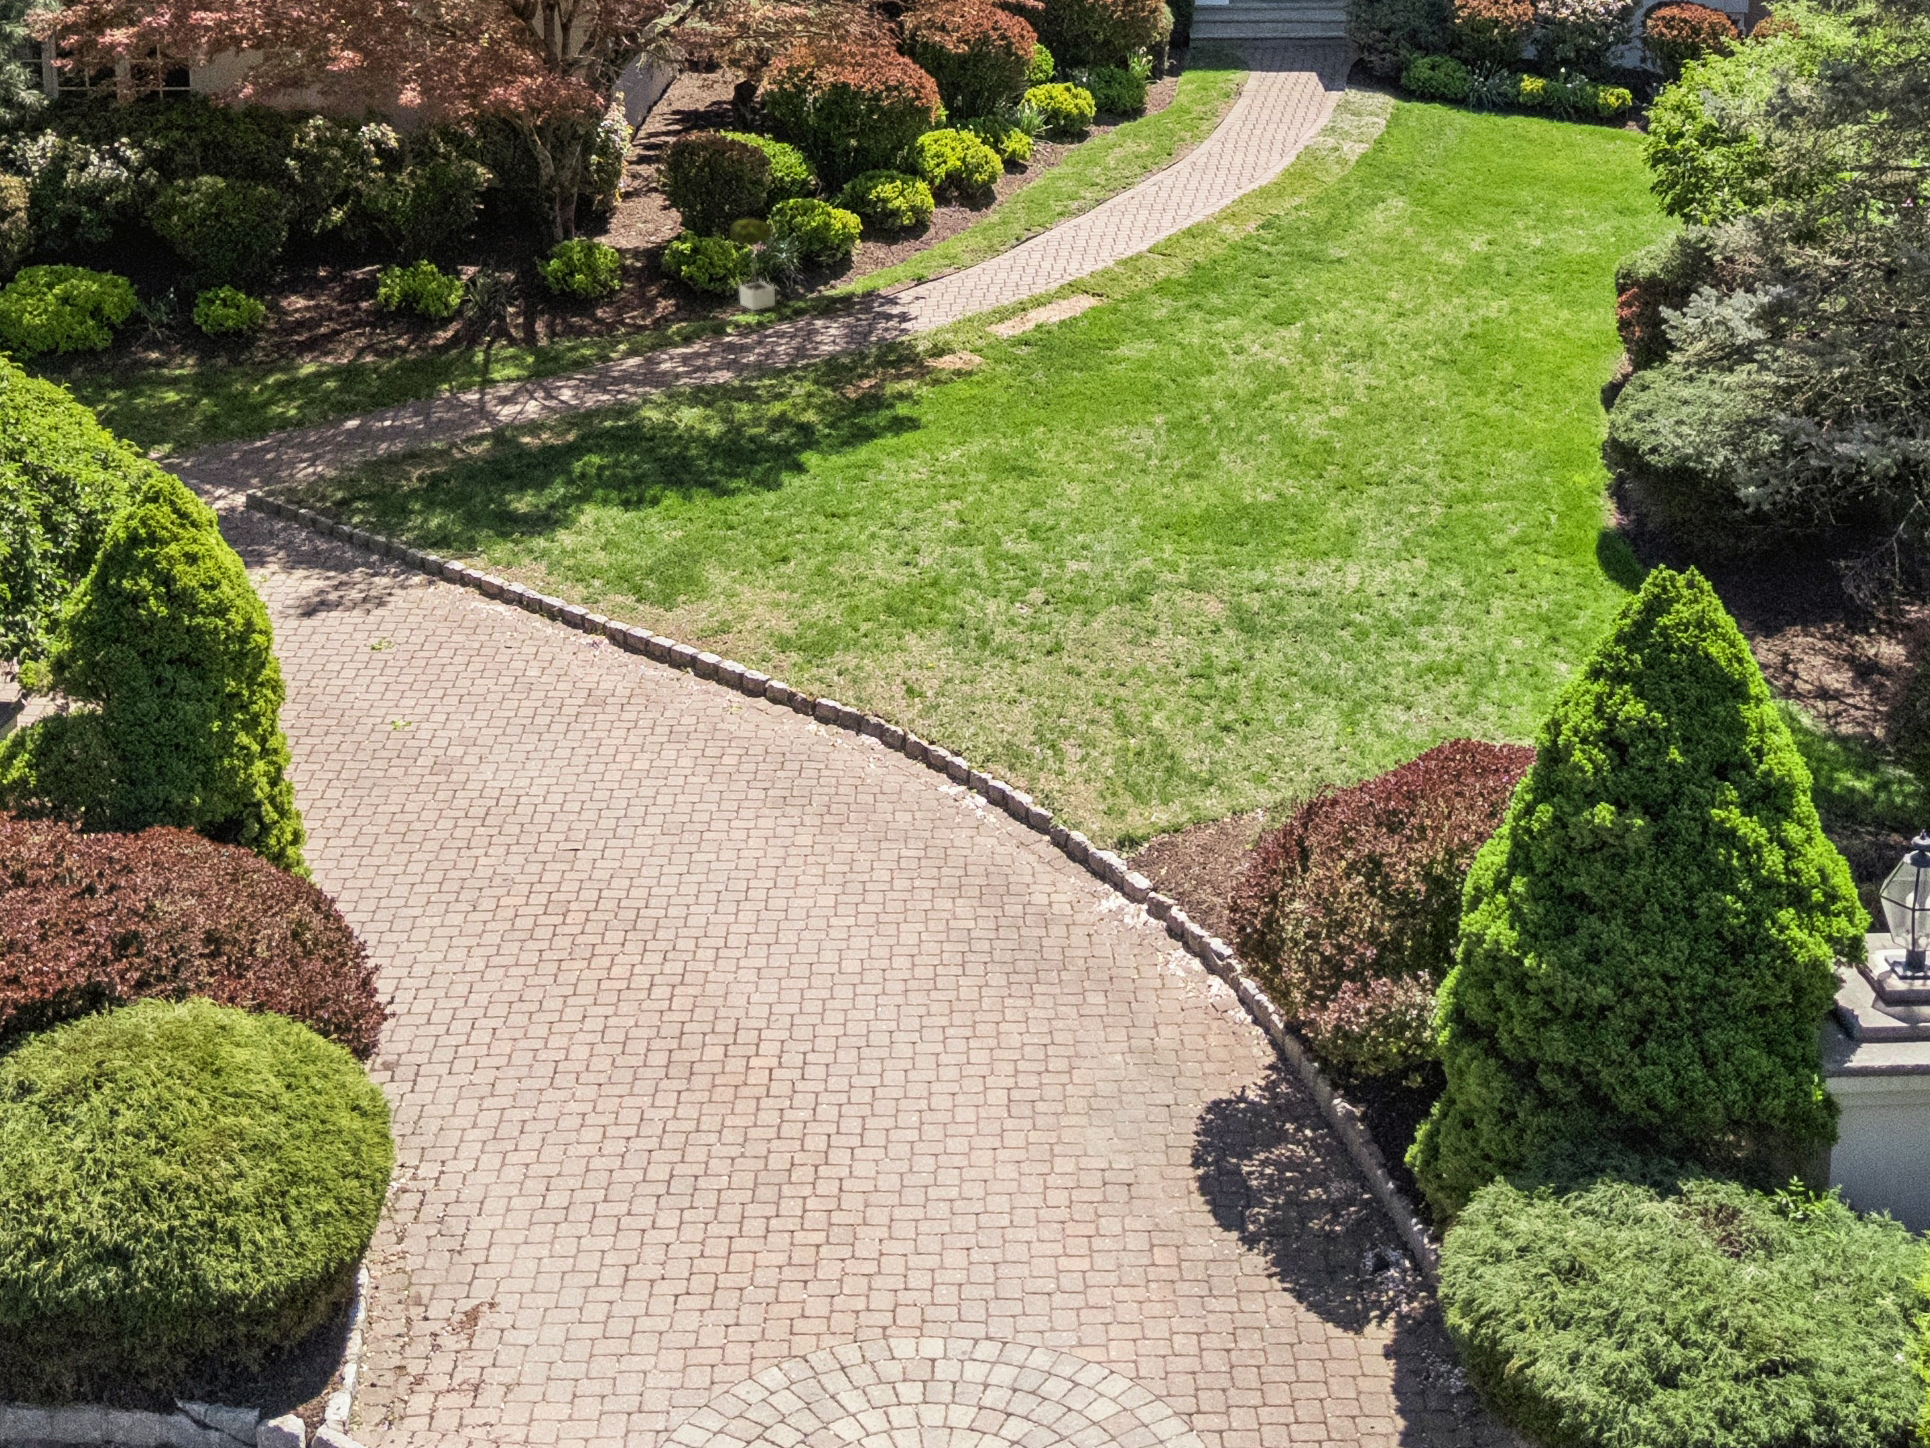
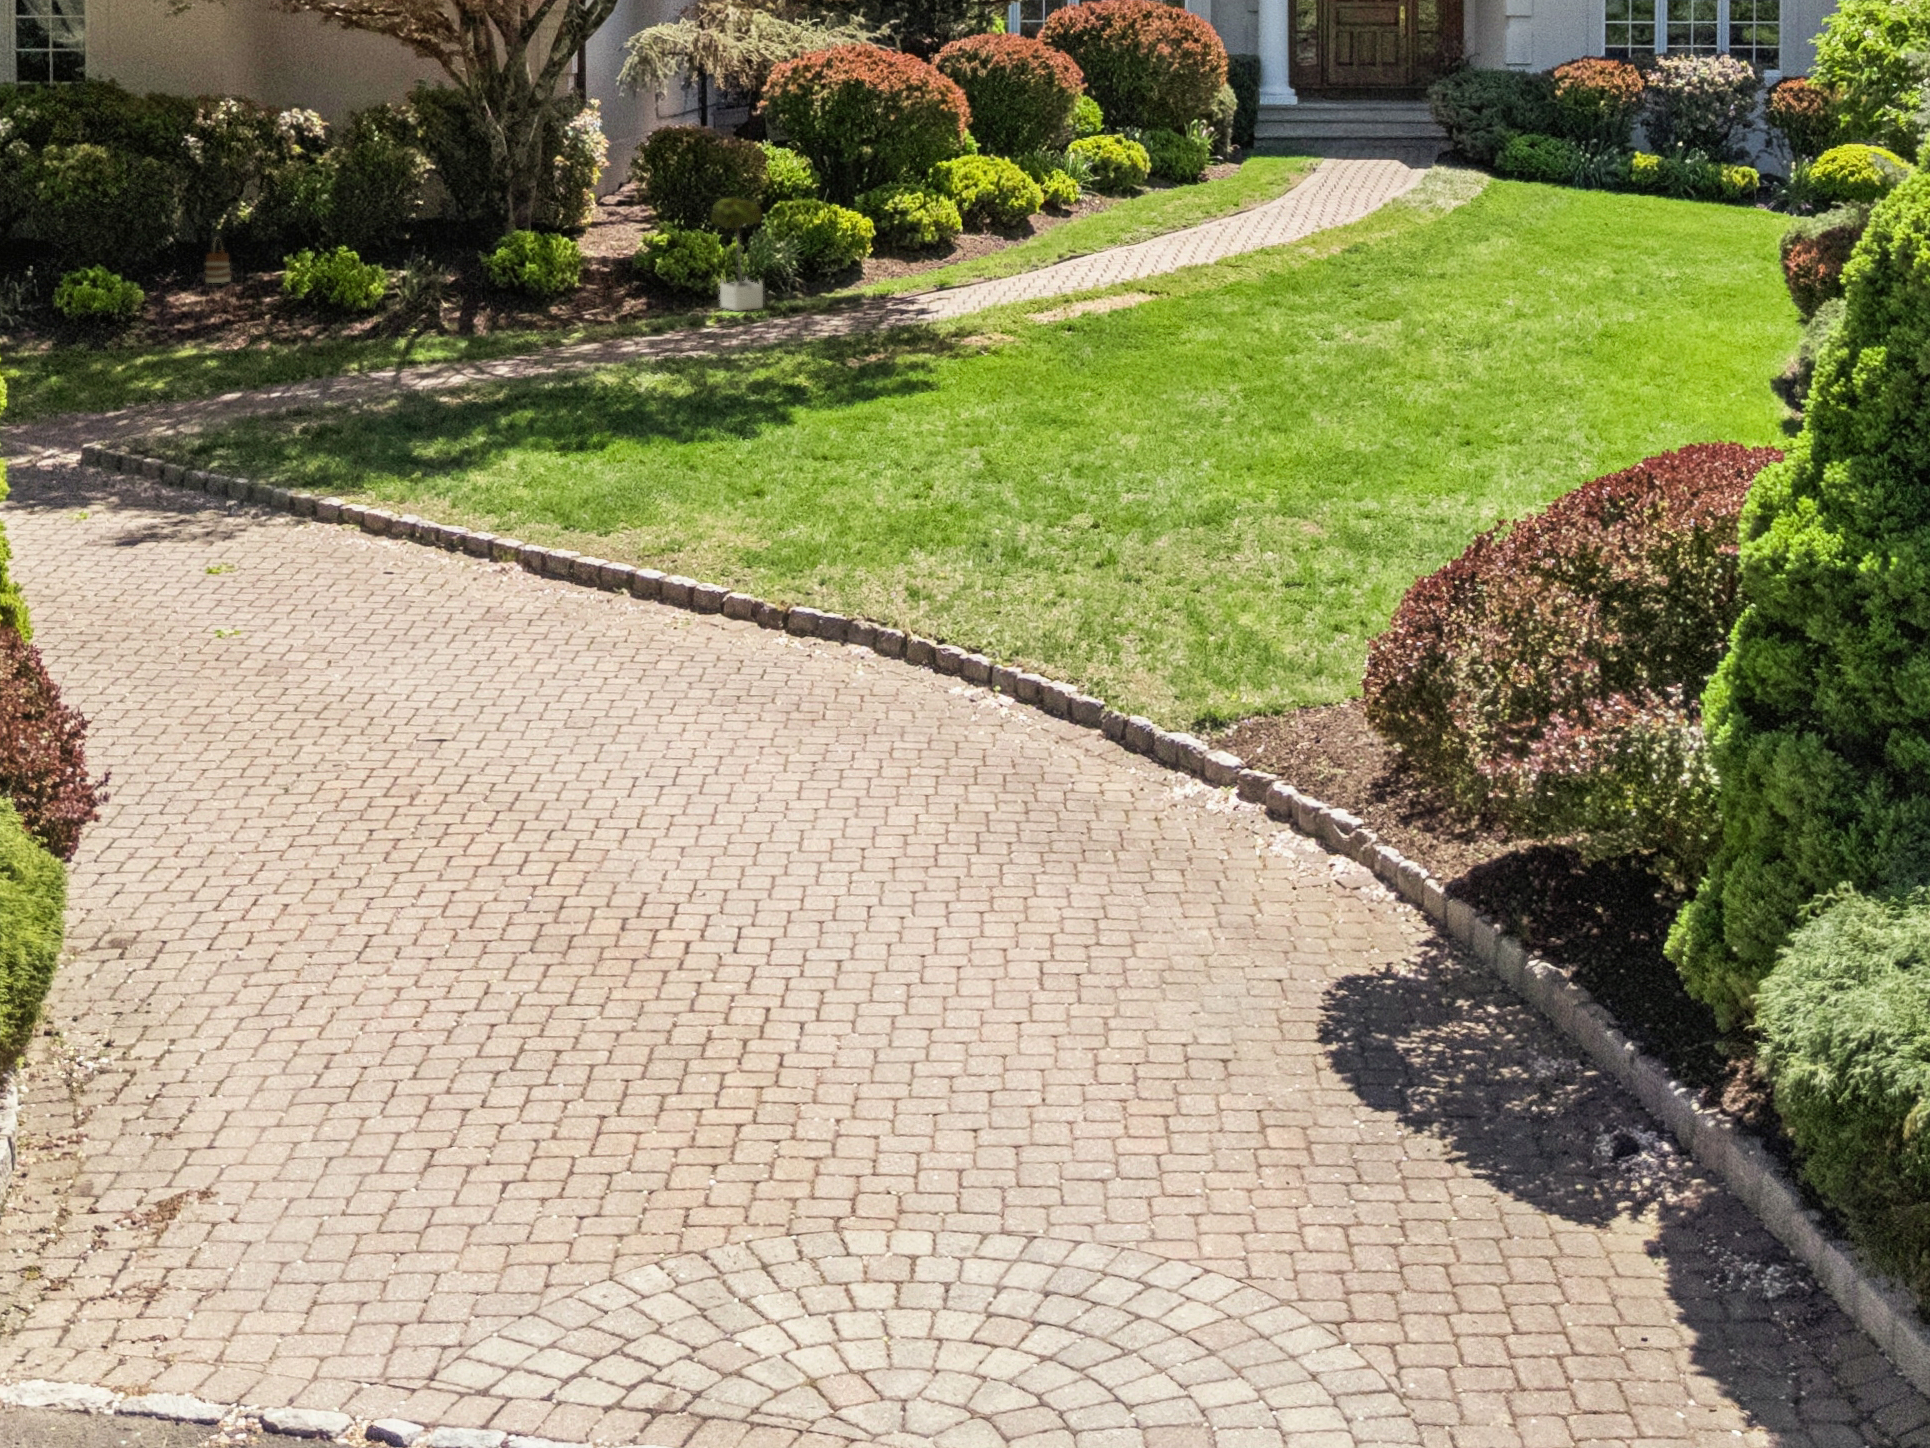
wooden bucket: none [309,230,331,268] -> present [205,239,231,283]

